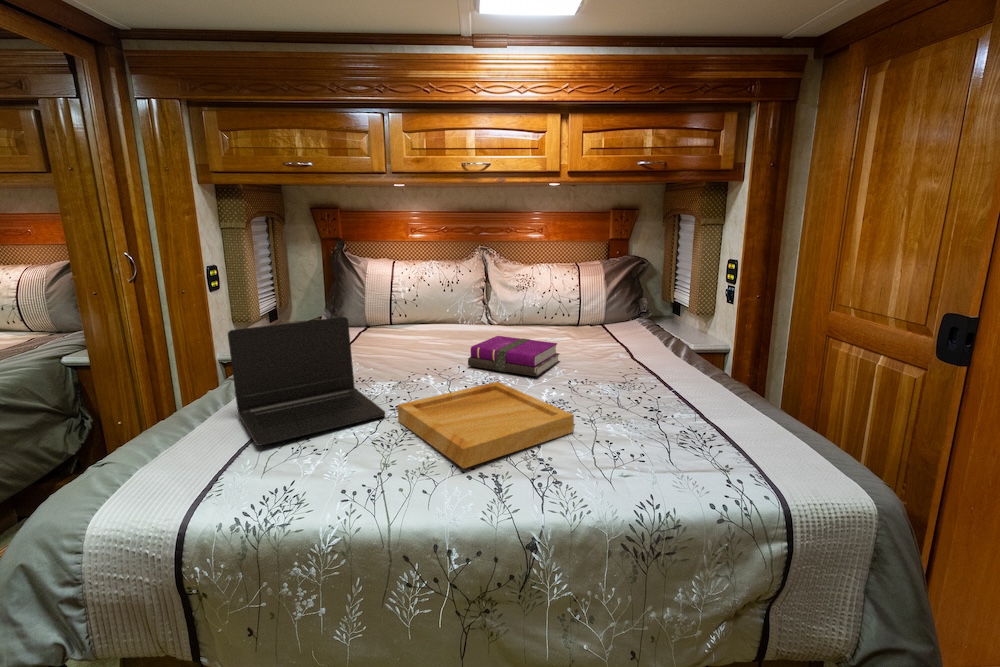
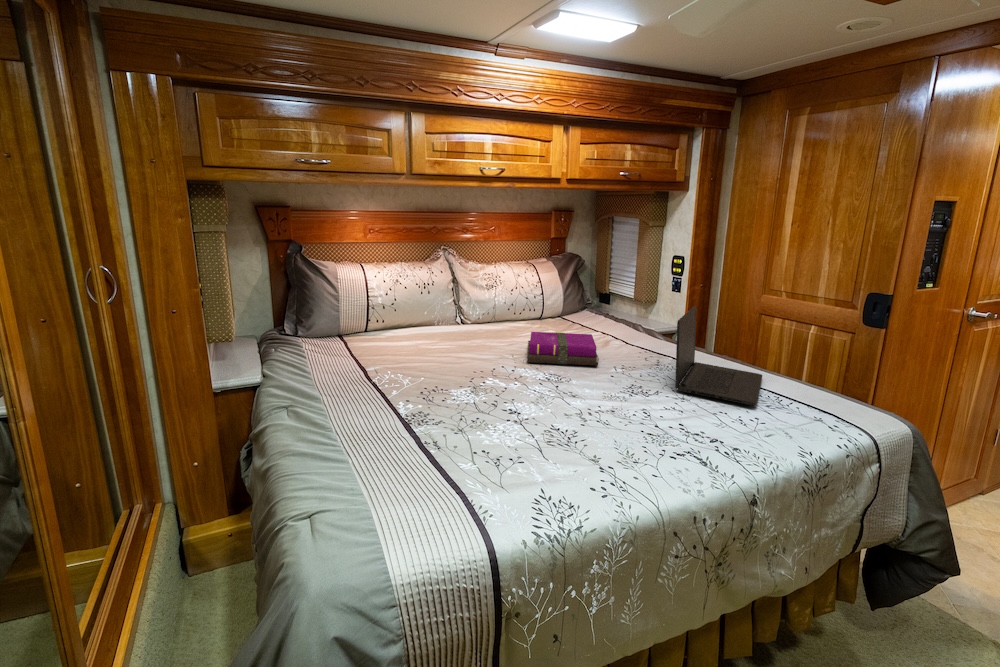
laptop: present [228,317,385,446] -> present [675,305,762,405]
tray: present [397,382,574,468] -> none [546,373,690,450]

